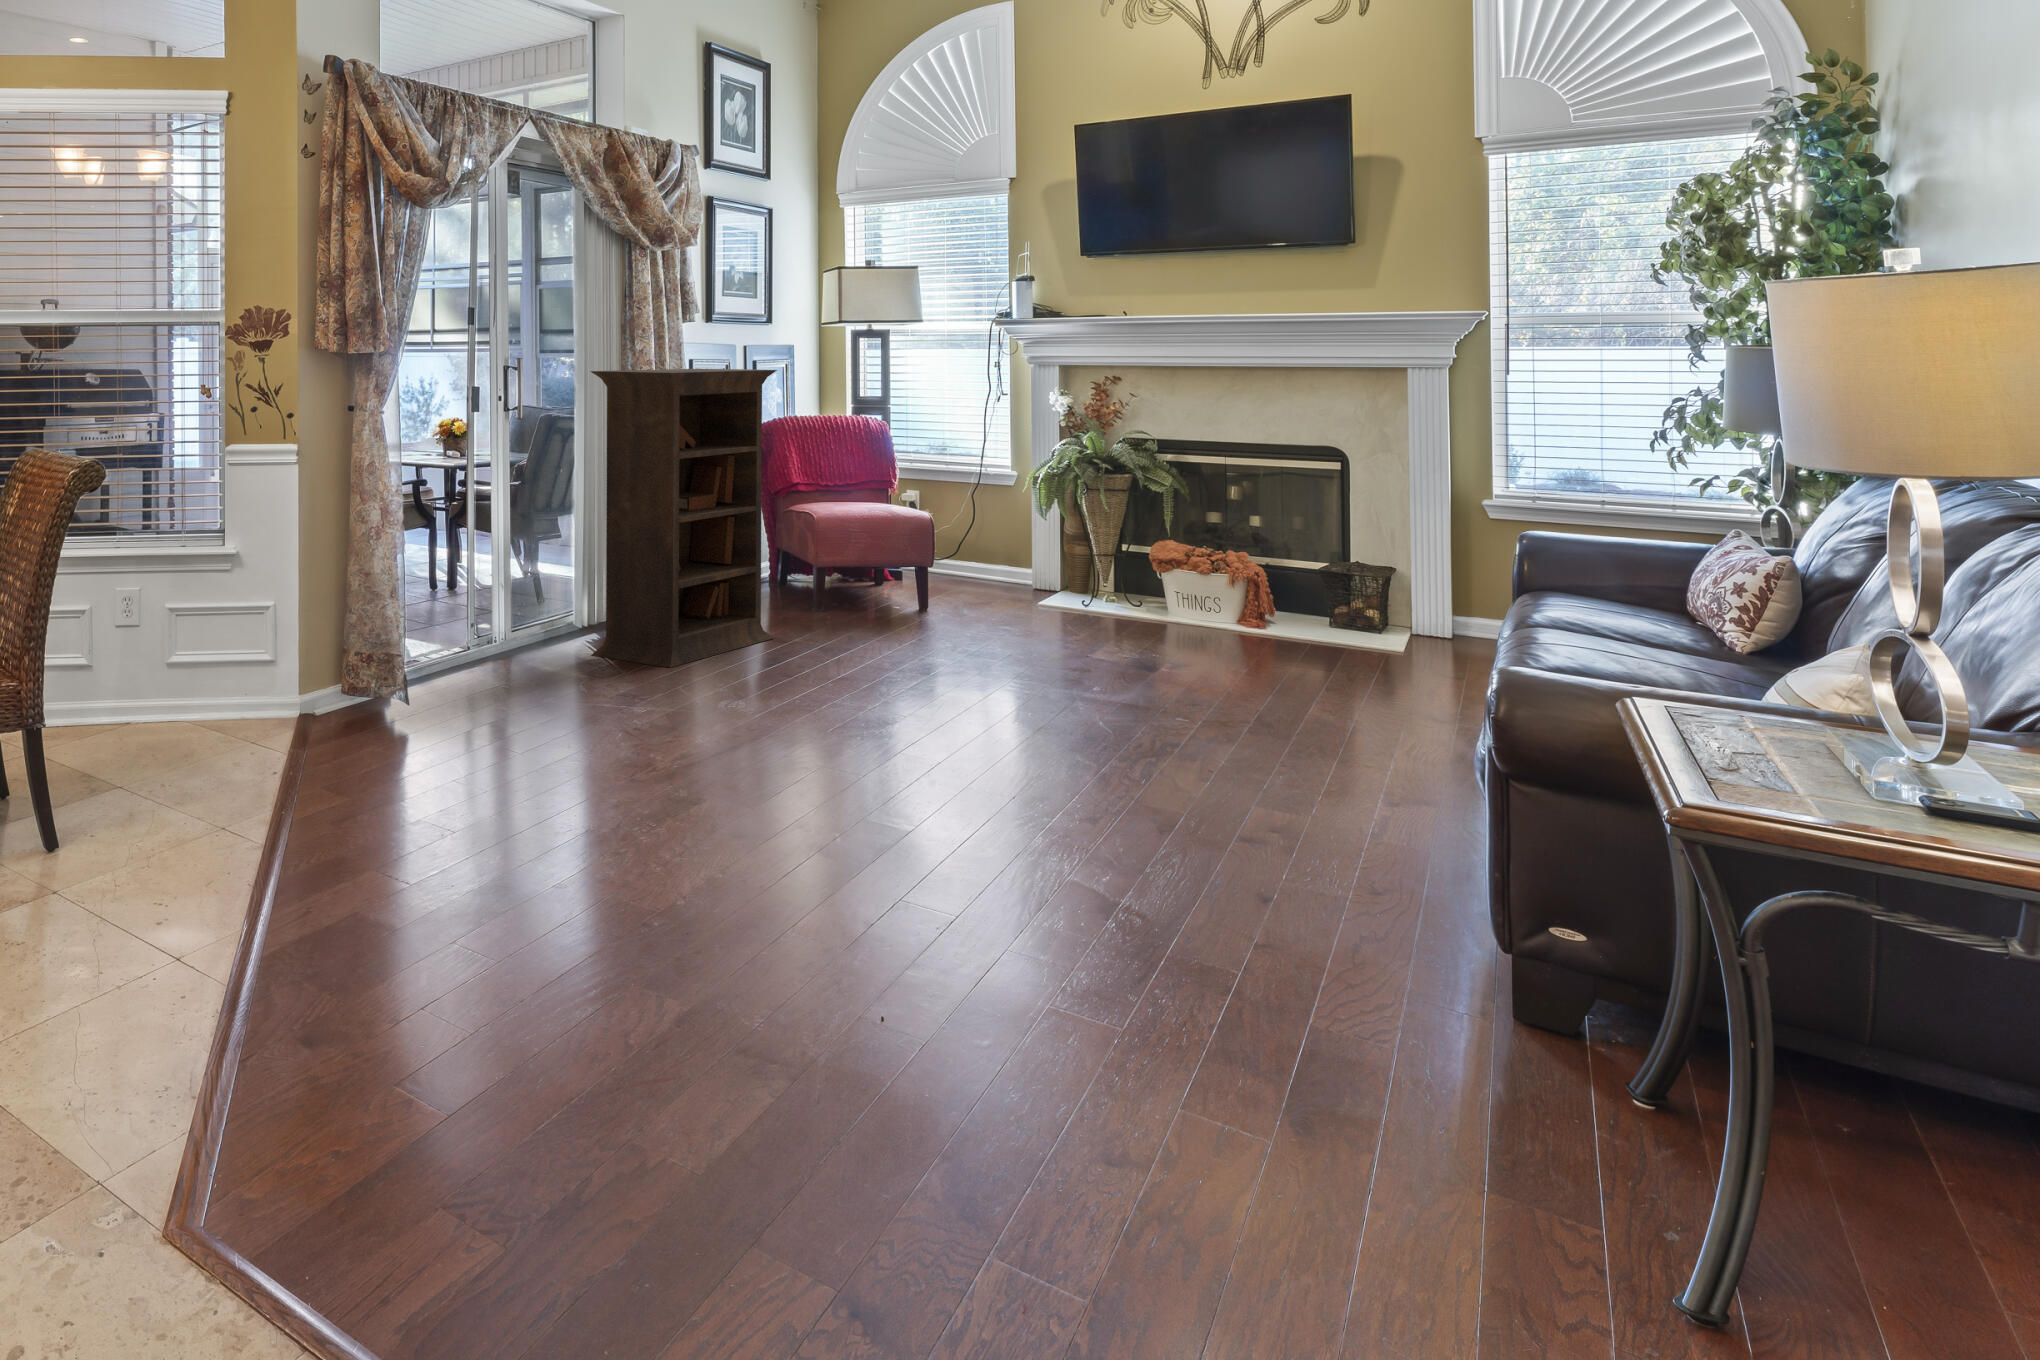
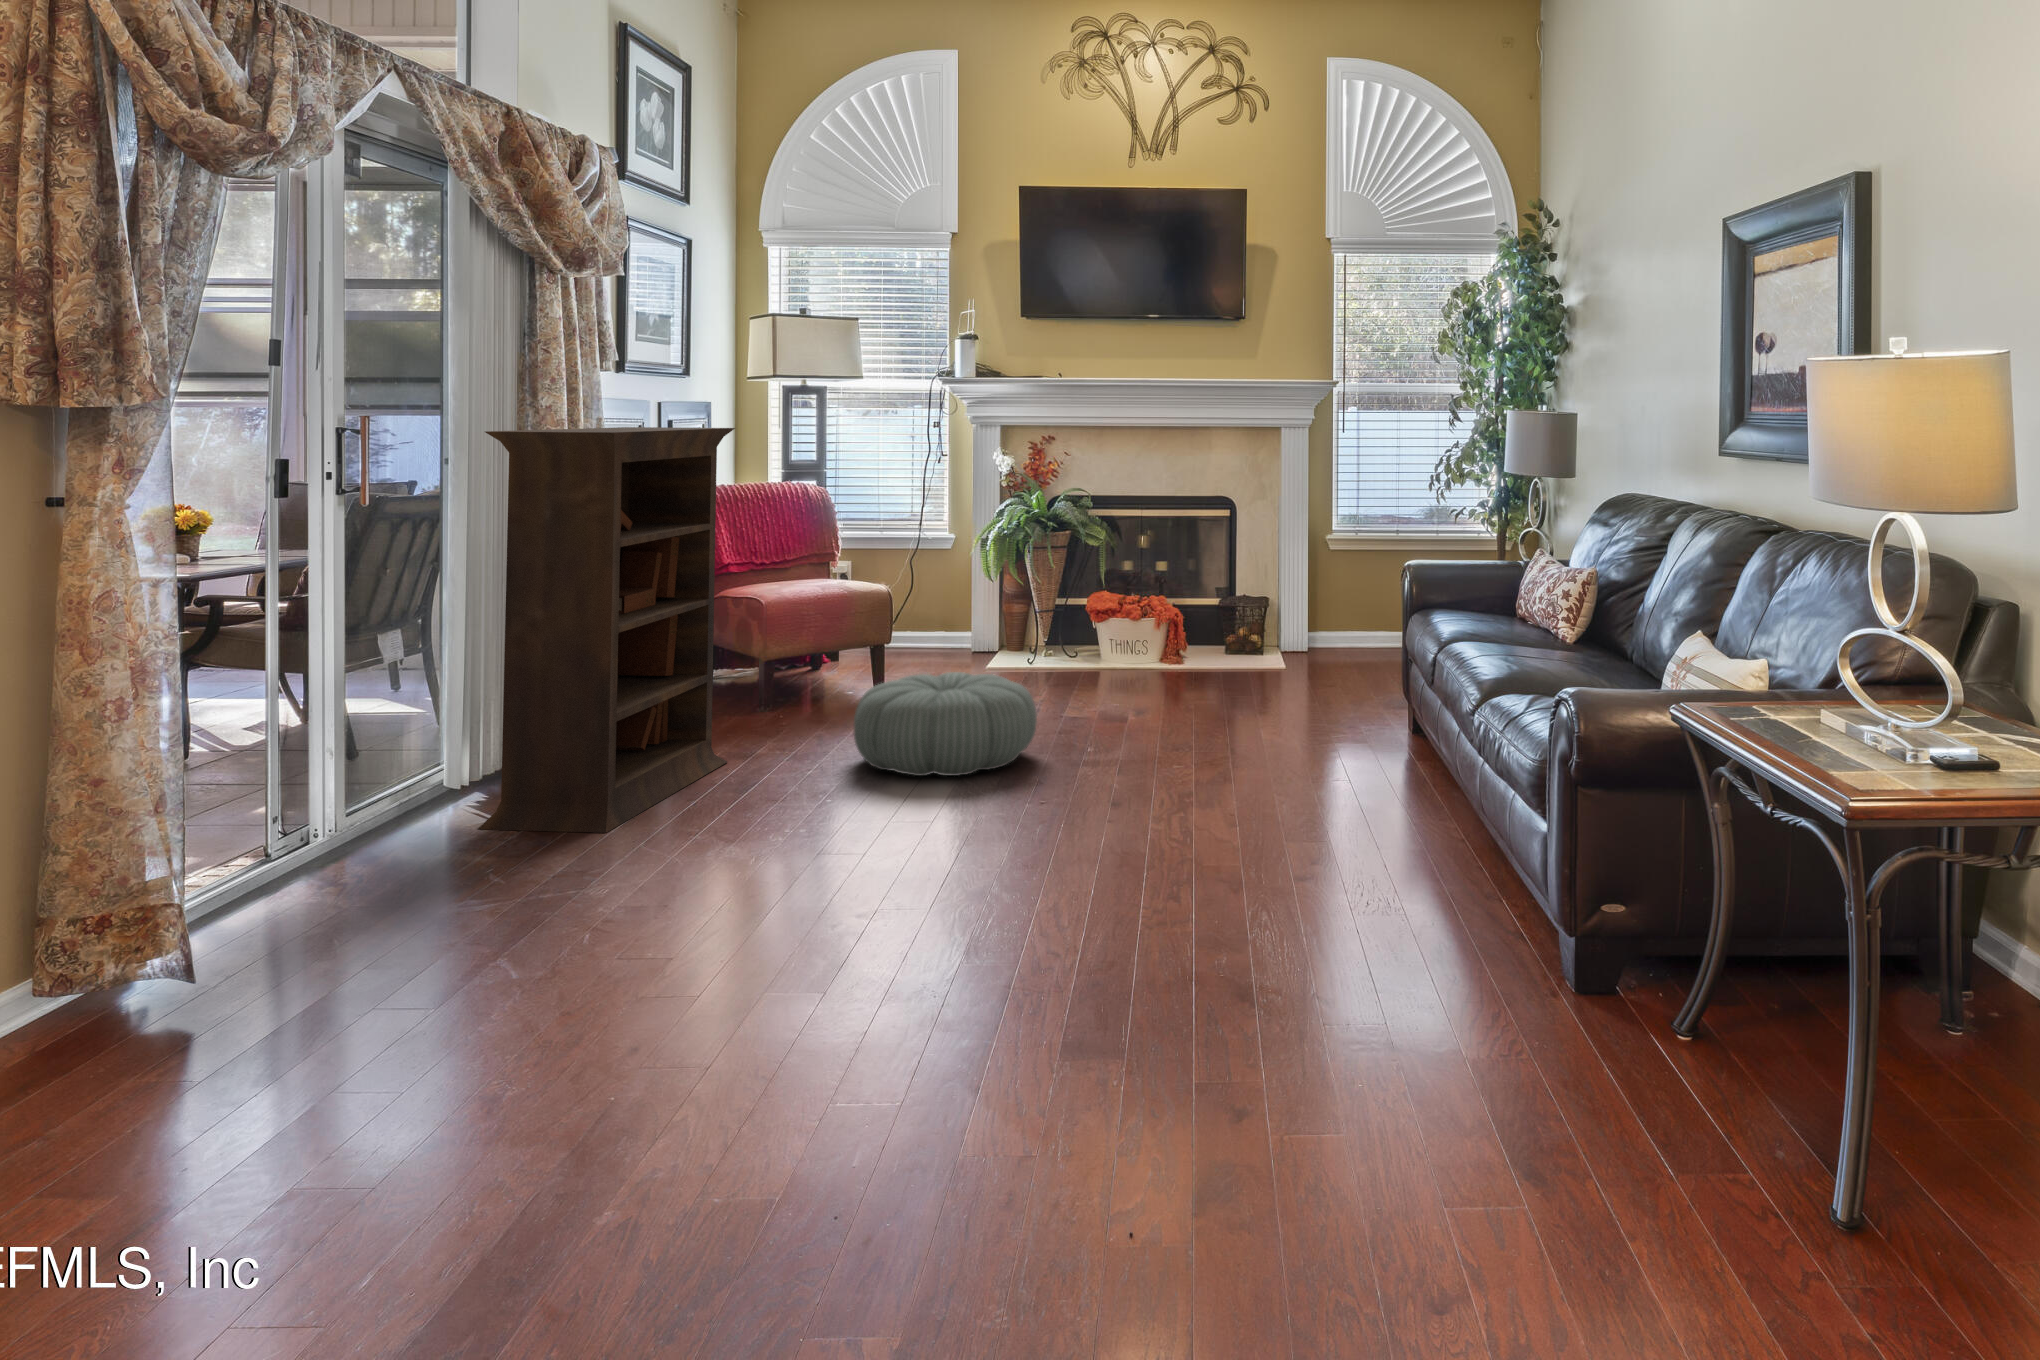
pouf: none [866,583,1026,667] -> present [854,672,1037,776]

